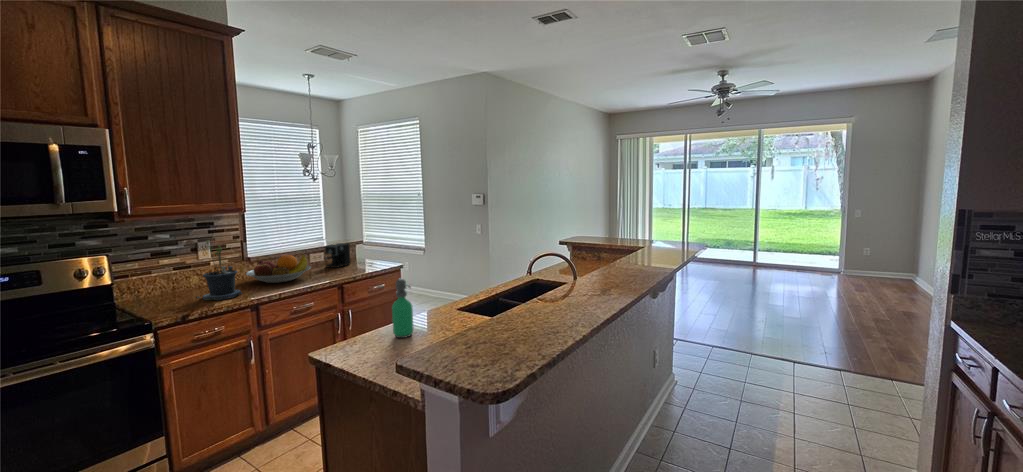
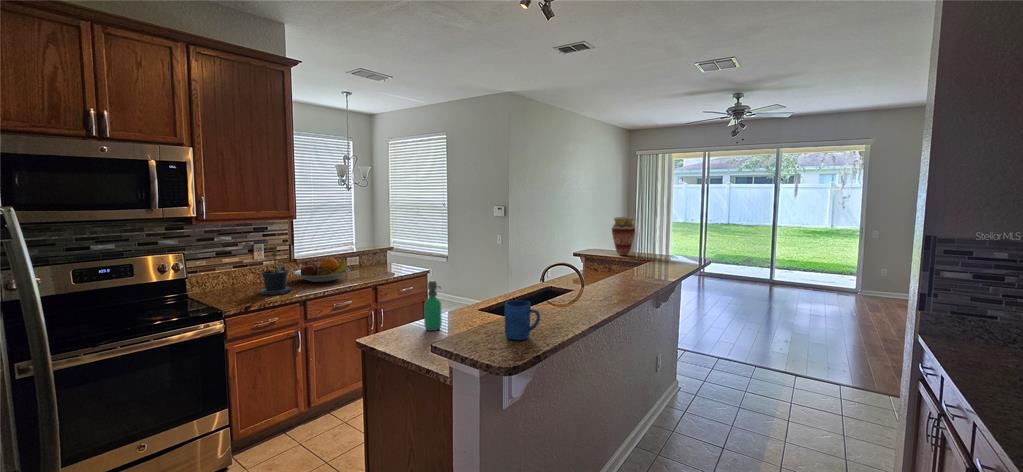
vase: none [599,201,624,242] -> present [612,217,635,255]
coffee maker: present [325,243,351,268] -> none [361,248,403,271]
mug: none [488,301,532,352] -> present [505,300,540,340]

